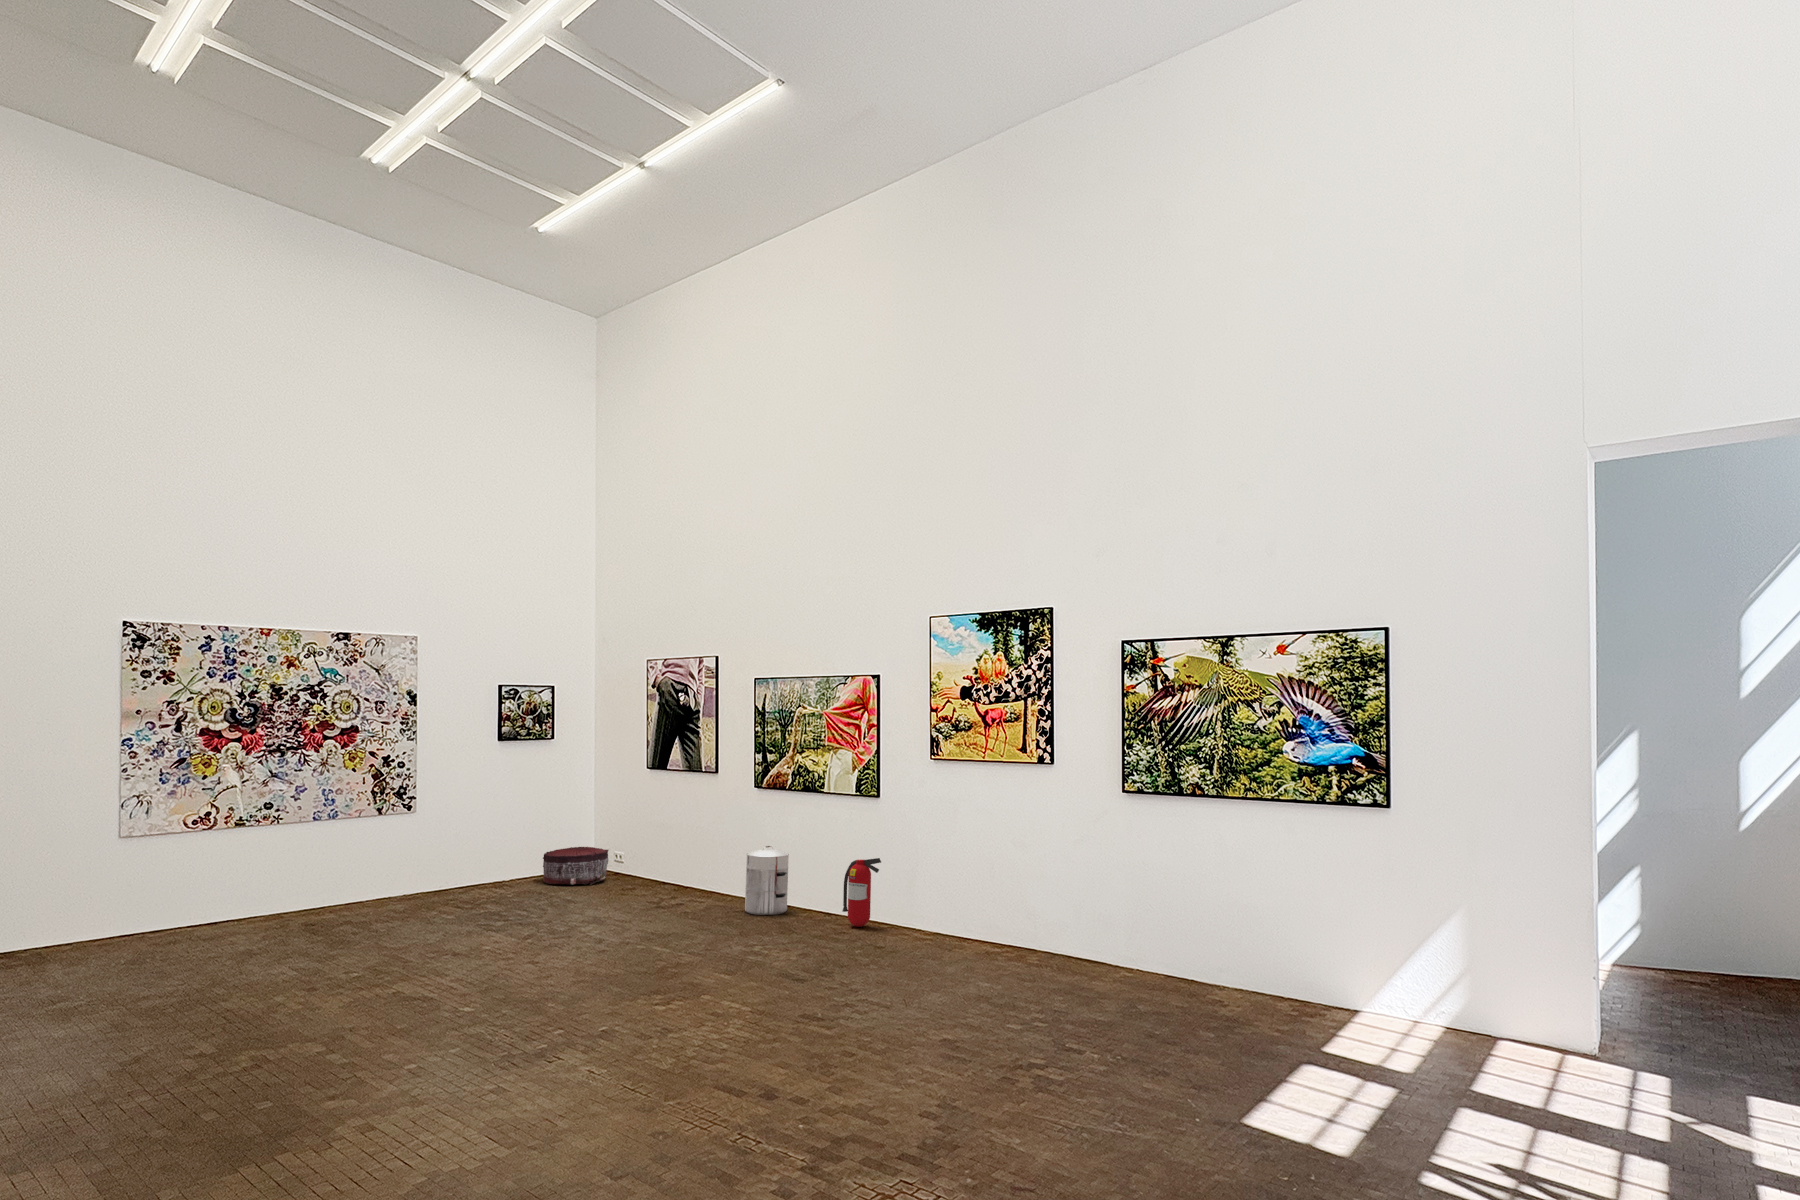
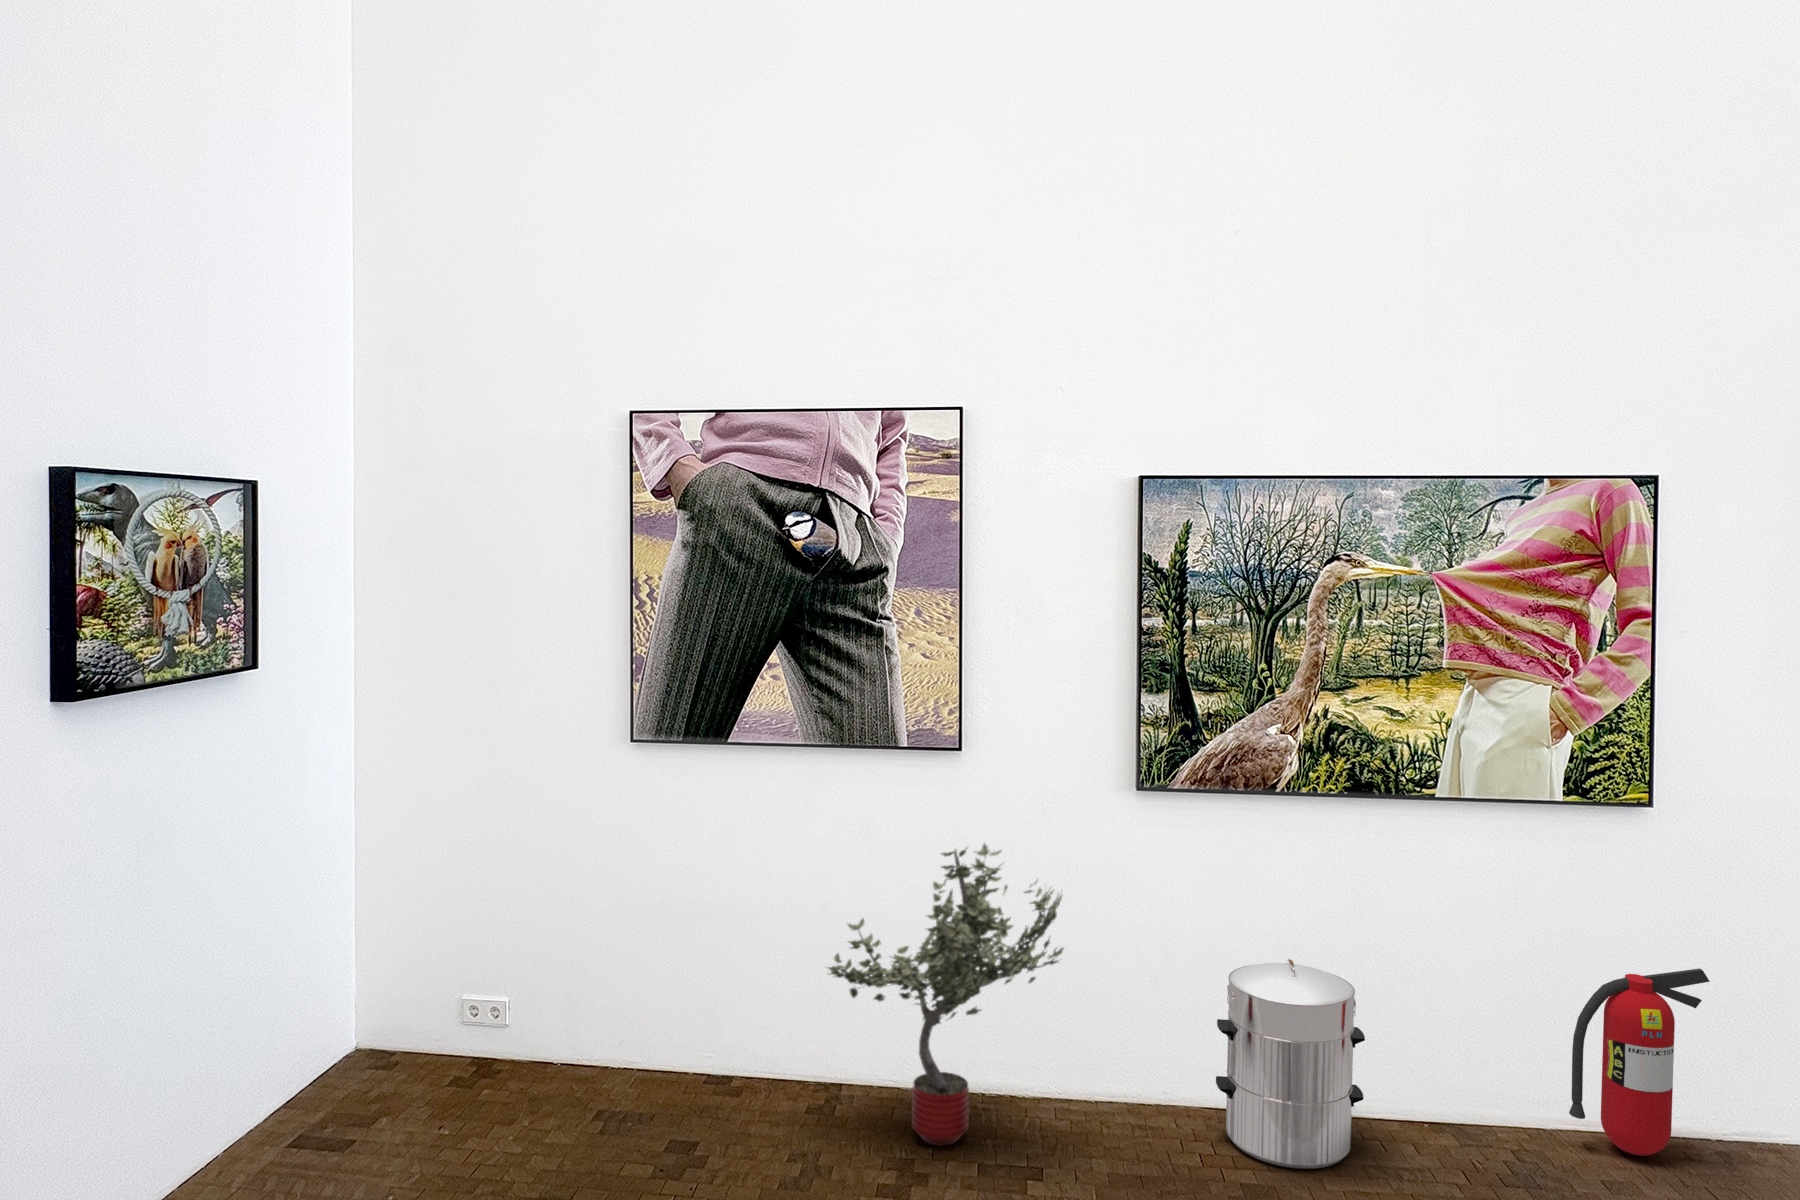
potted tree: none [661,801,718,900] -> present [828,844,1063,1146]
pouf: present [543,847,608,885] -> none [321,989,544,1165]

